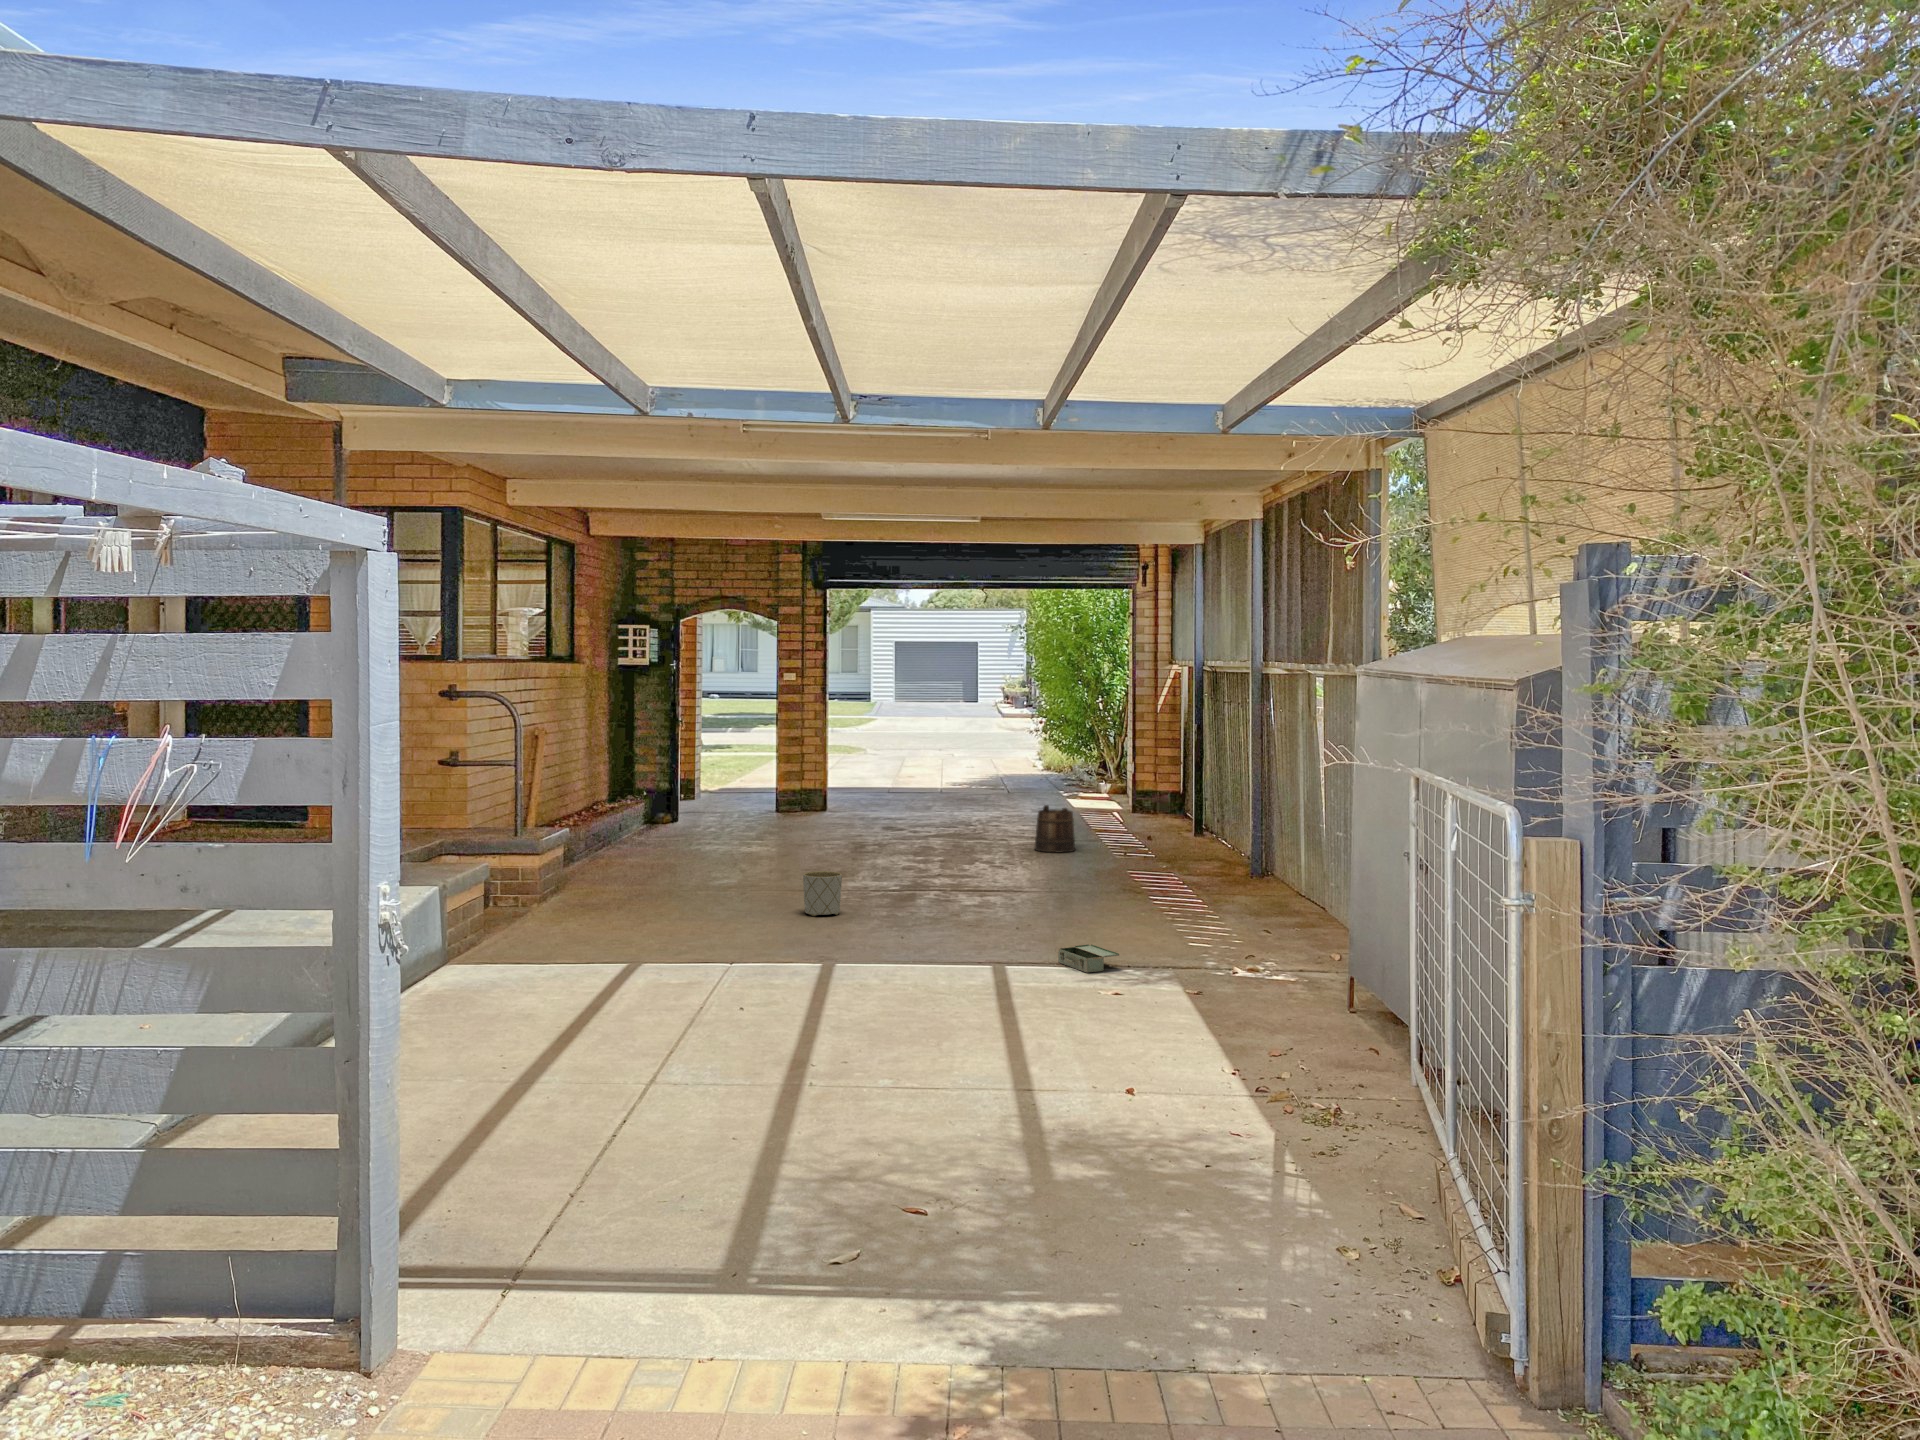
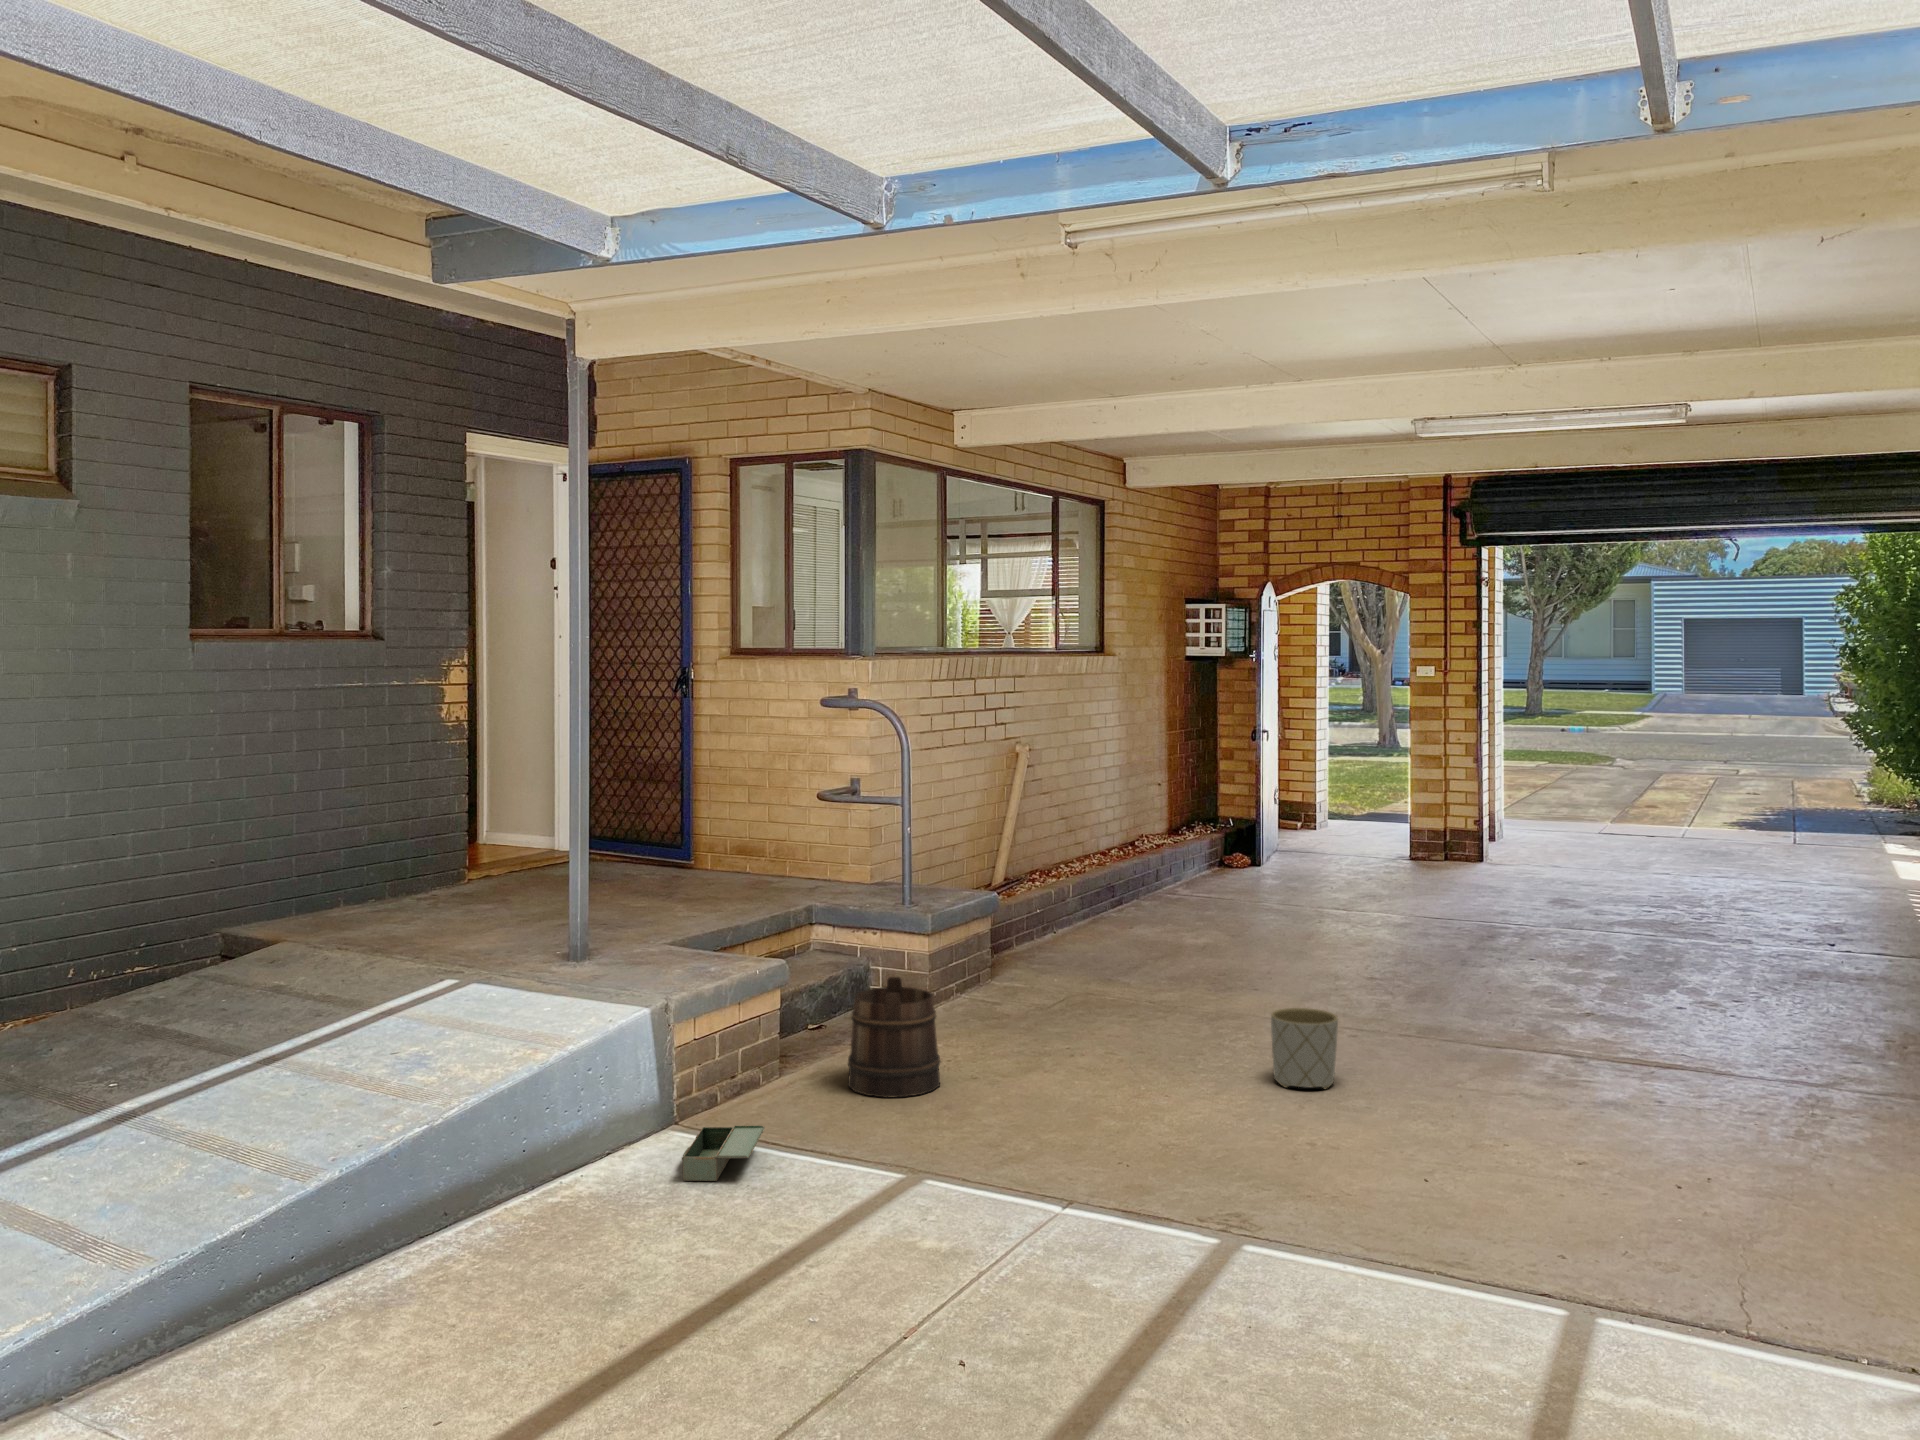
bucket: present [1035,805,1075,853] -> present [848,977,940,1098]
toolbox: present [1058,945,1119,973] -> present [682,1126,765,1181]

